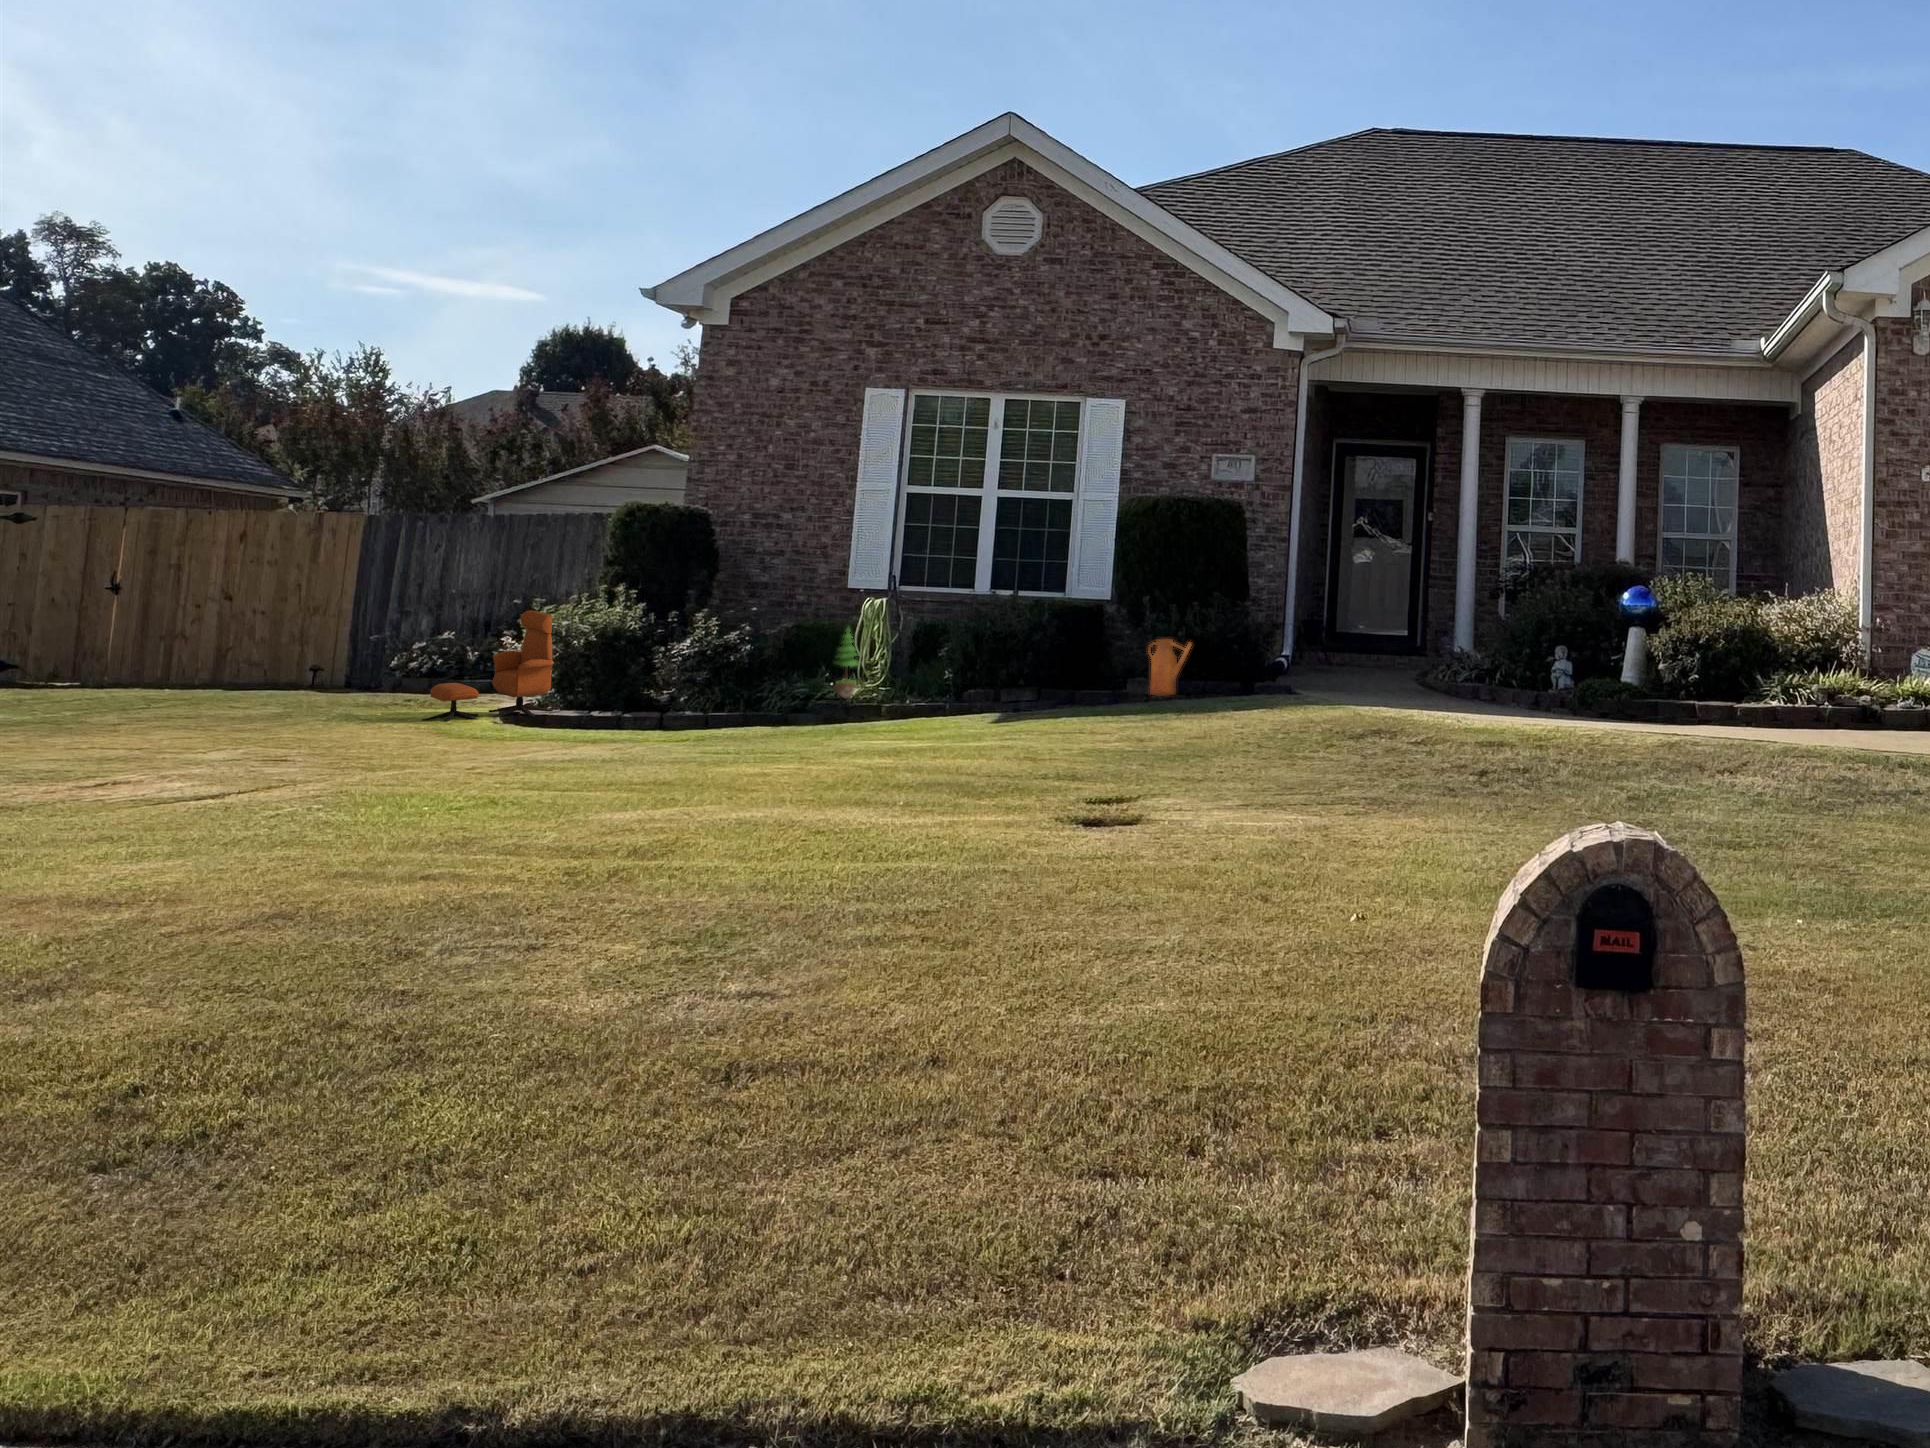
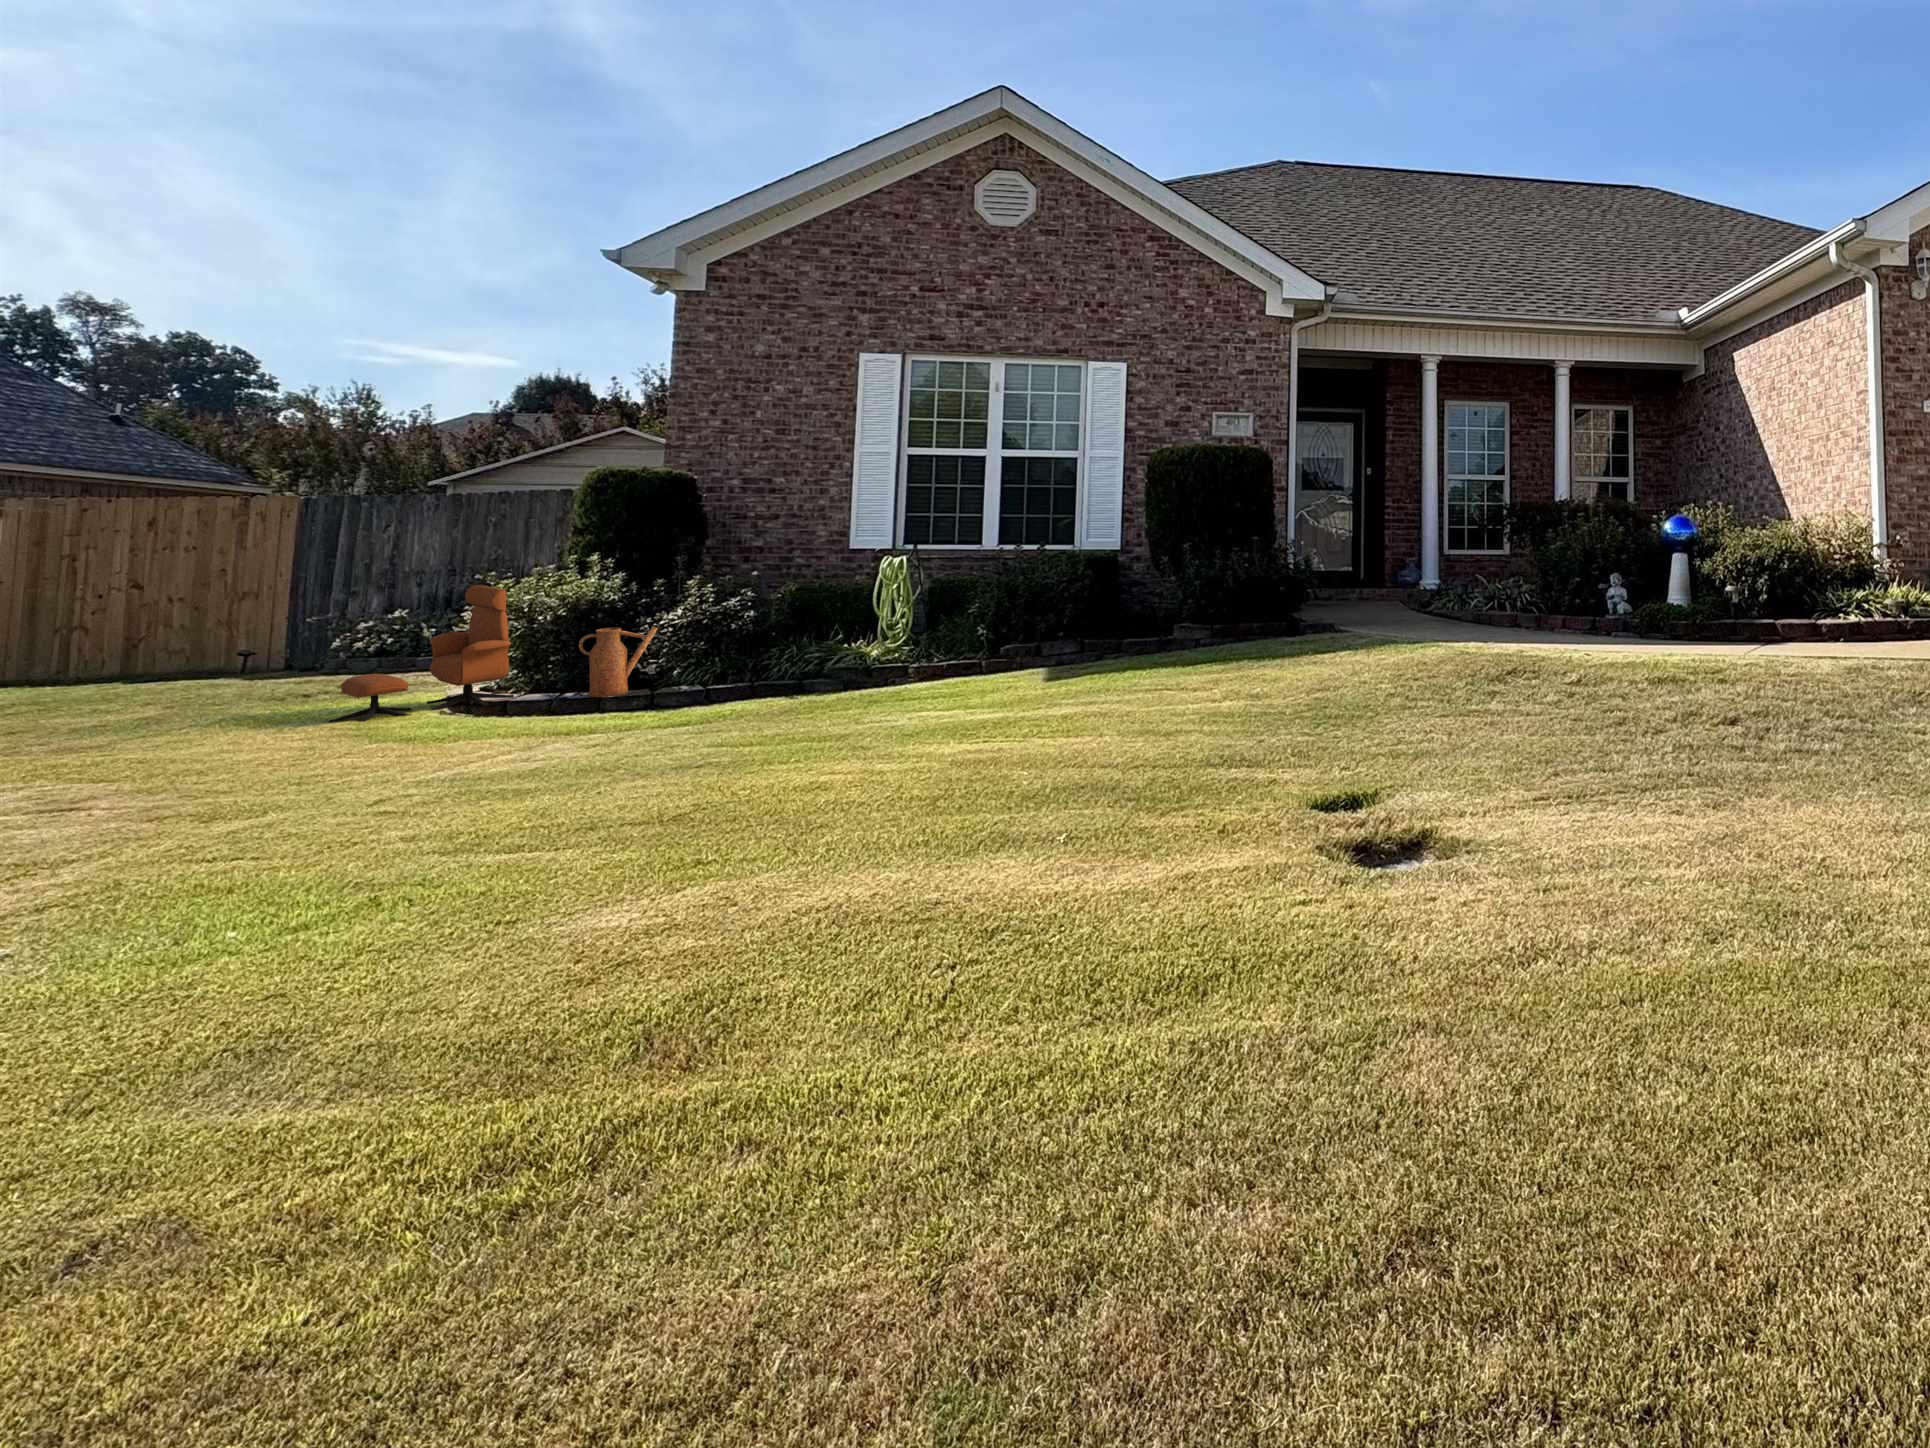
potted tree: present [835,628,859,698] -> none [852,584,883,660]
watering can: present [1149,639,1192,696] -> present [579,626,658,697]

